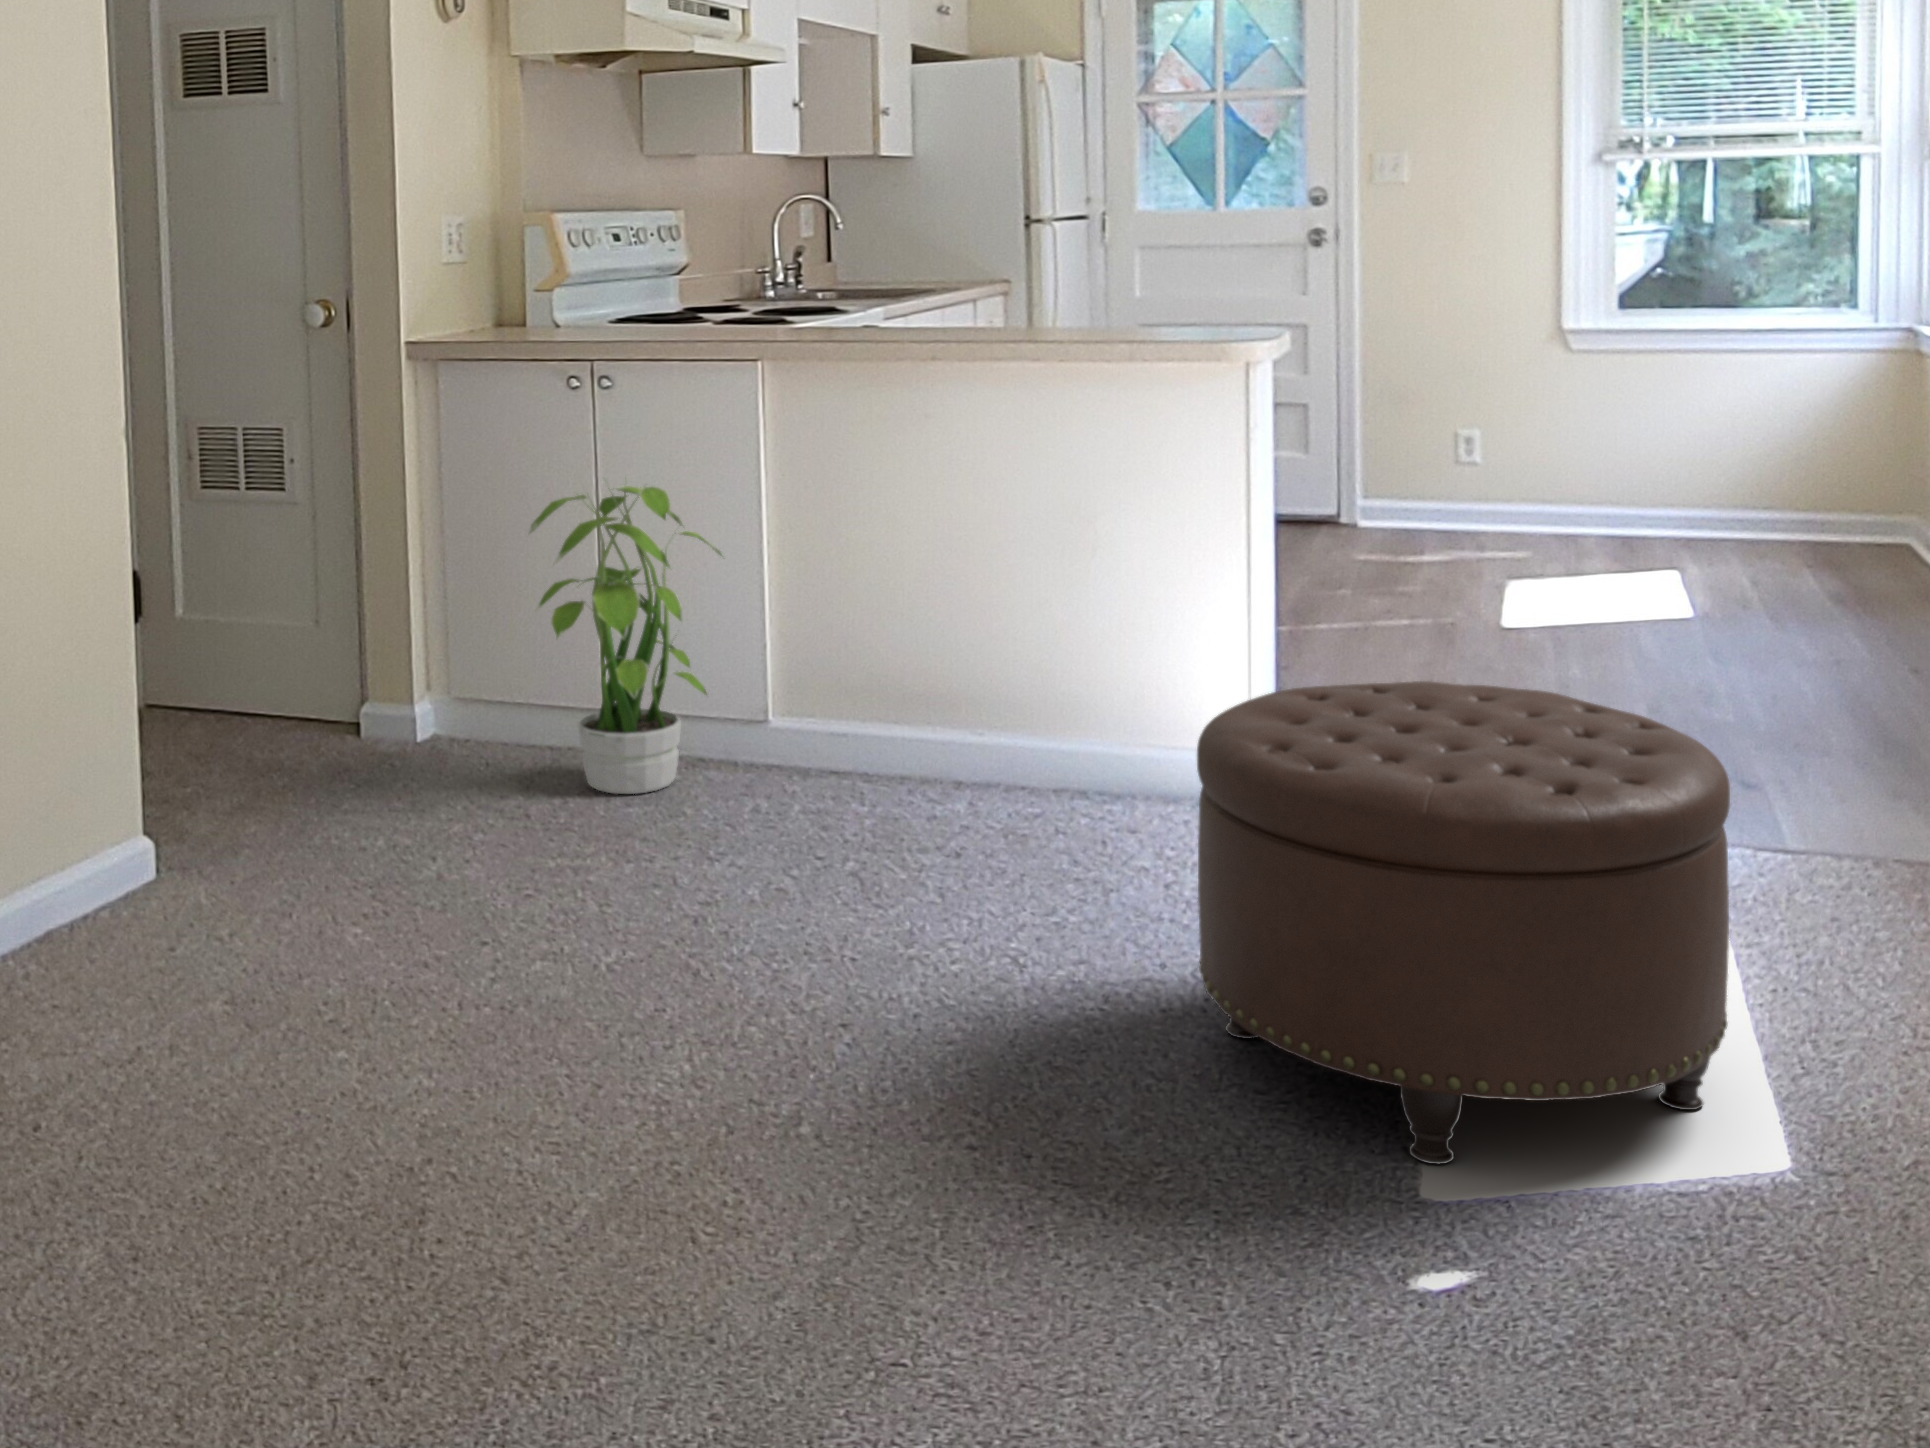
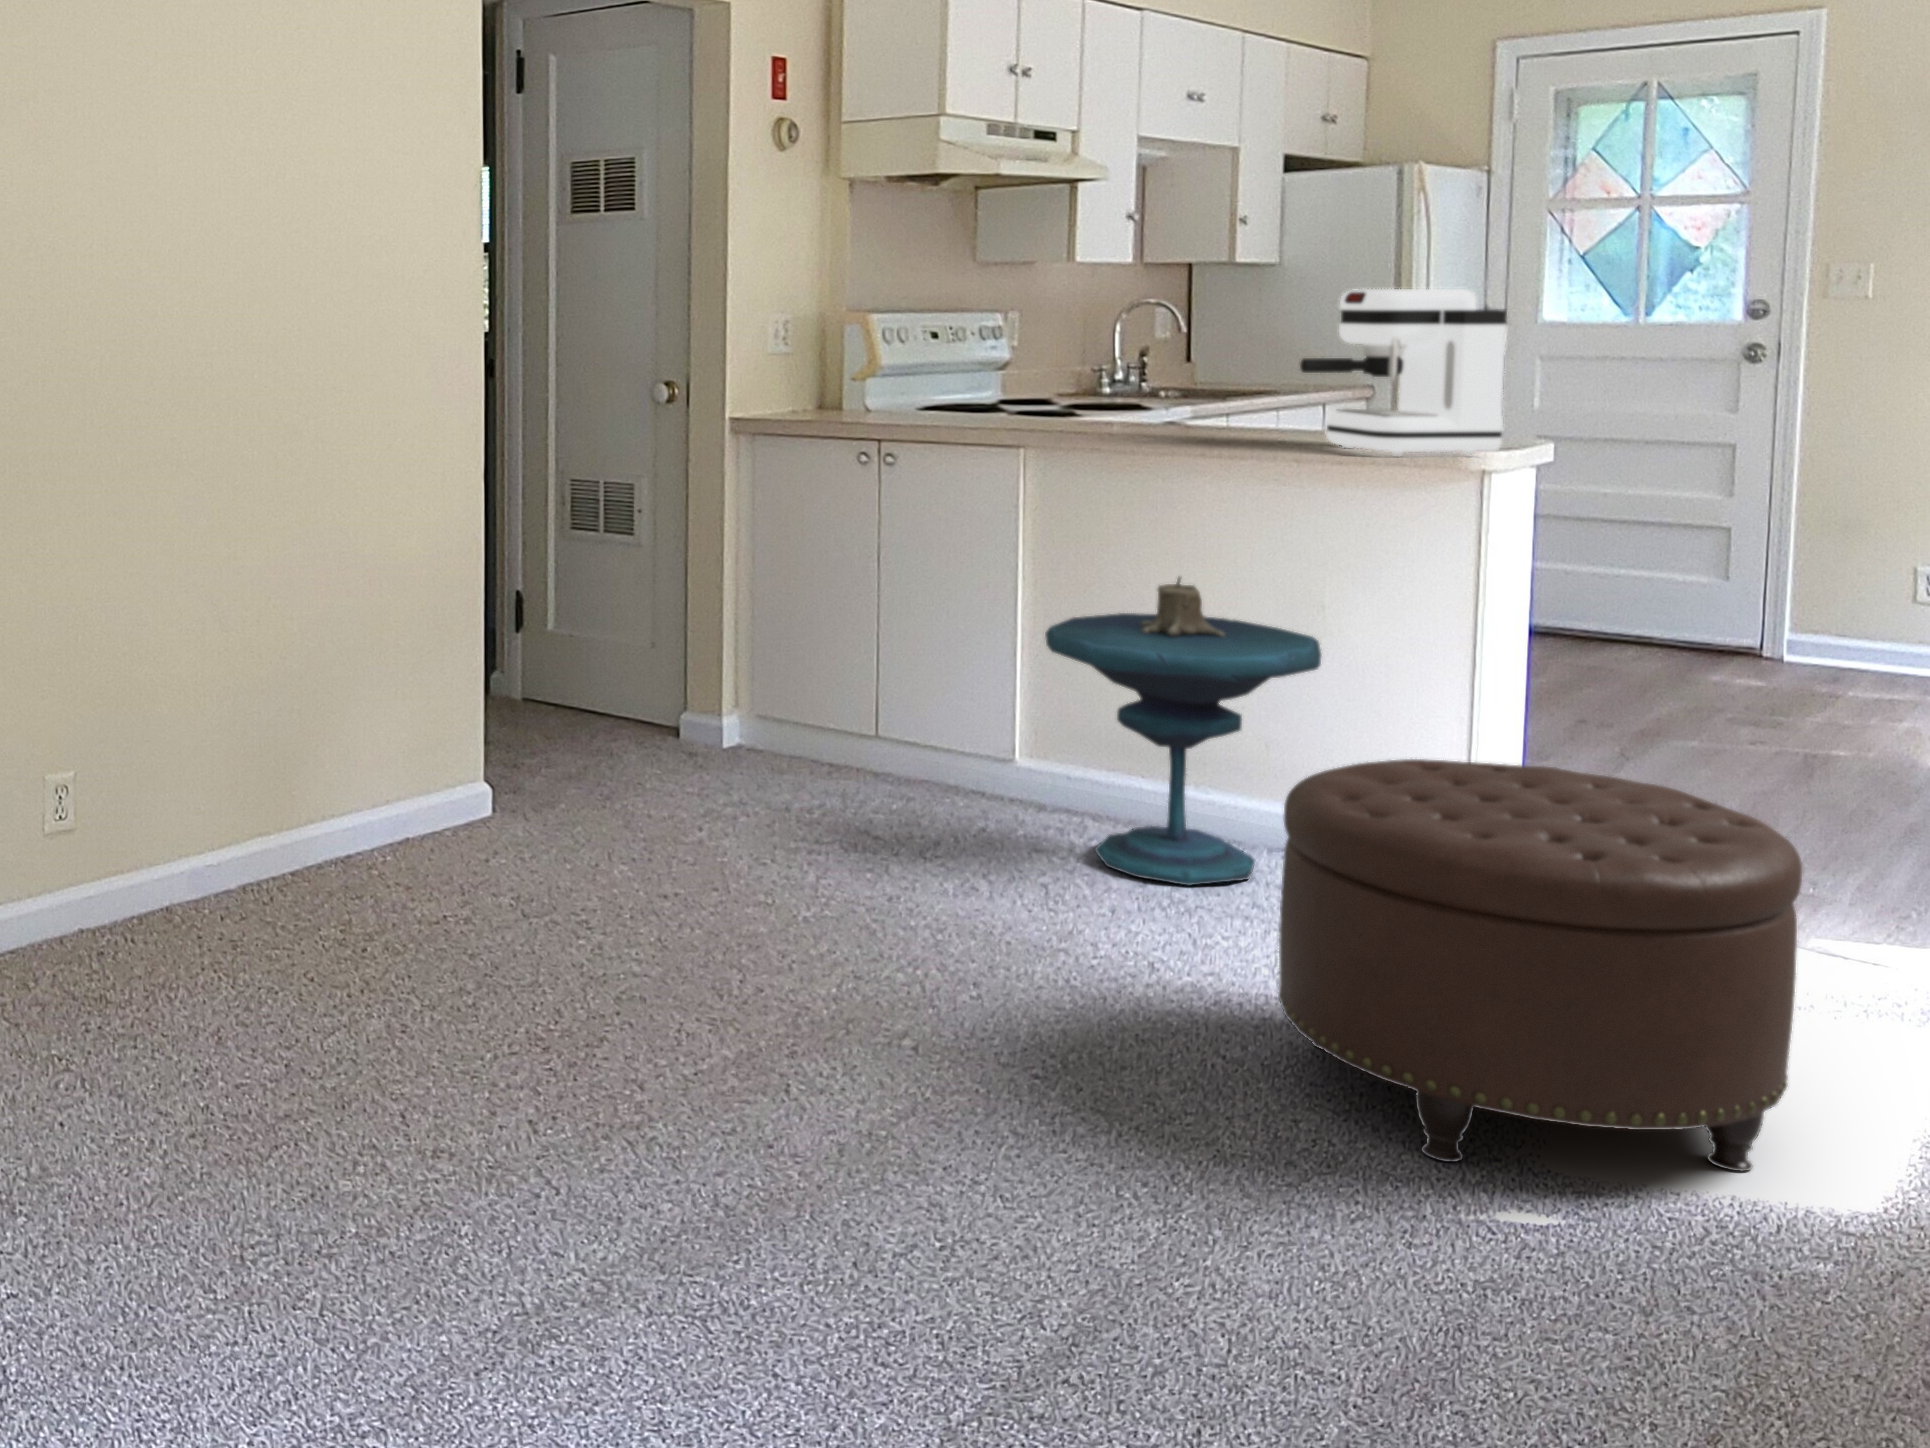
coffee maker: none [1058,170,1256,350] -> present [1300,289,1507,456]
potted plant: present [529,485,722,794] -> none [808,537,985,806]
side table: none [819,497,1115,849] -> present [1045,577,1321,885]

